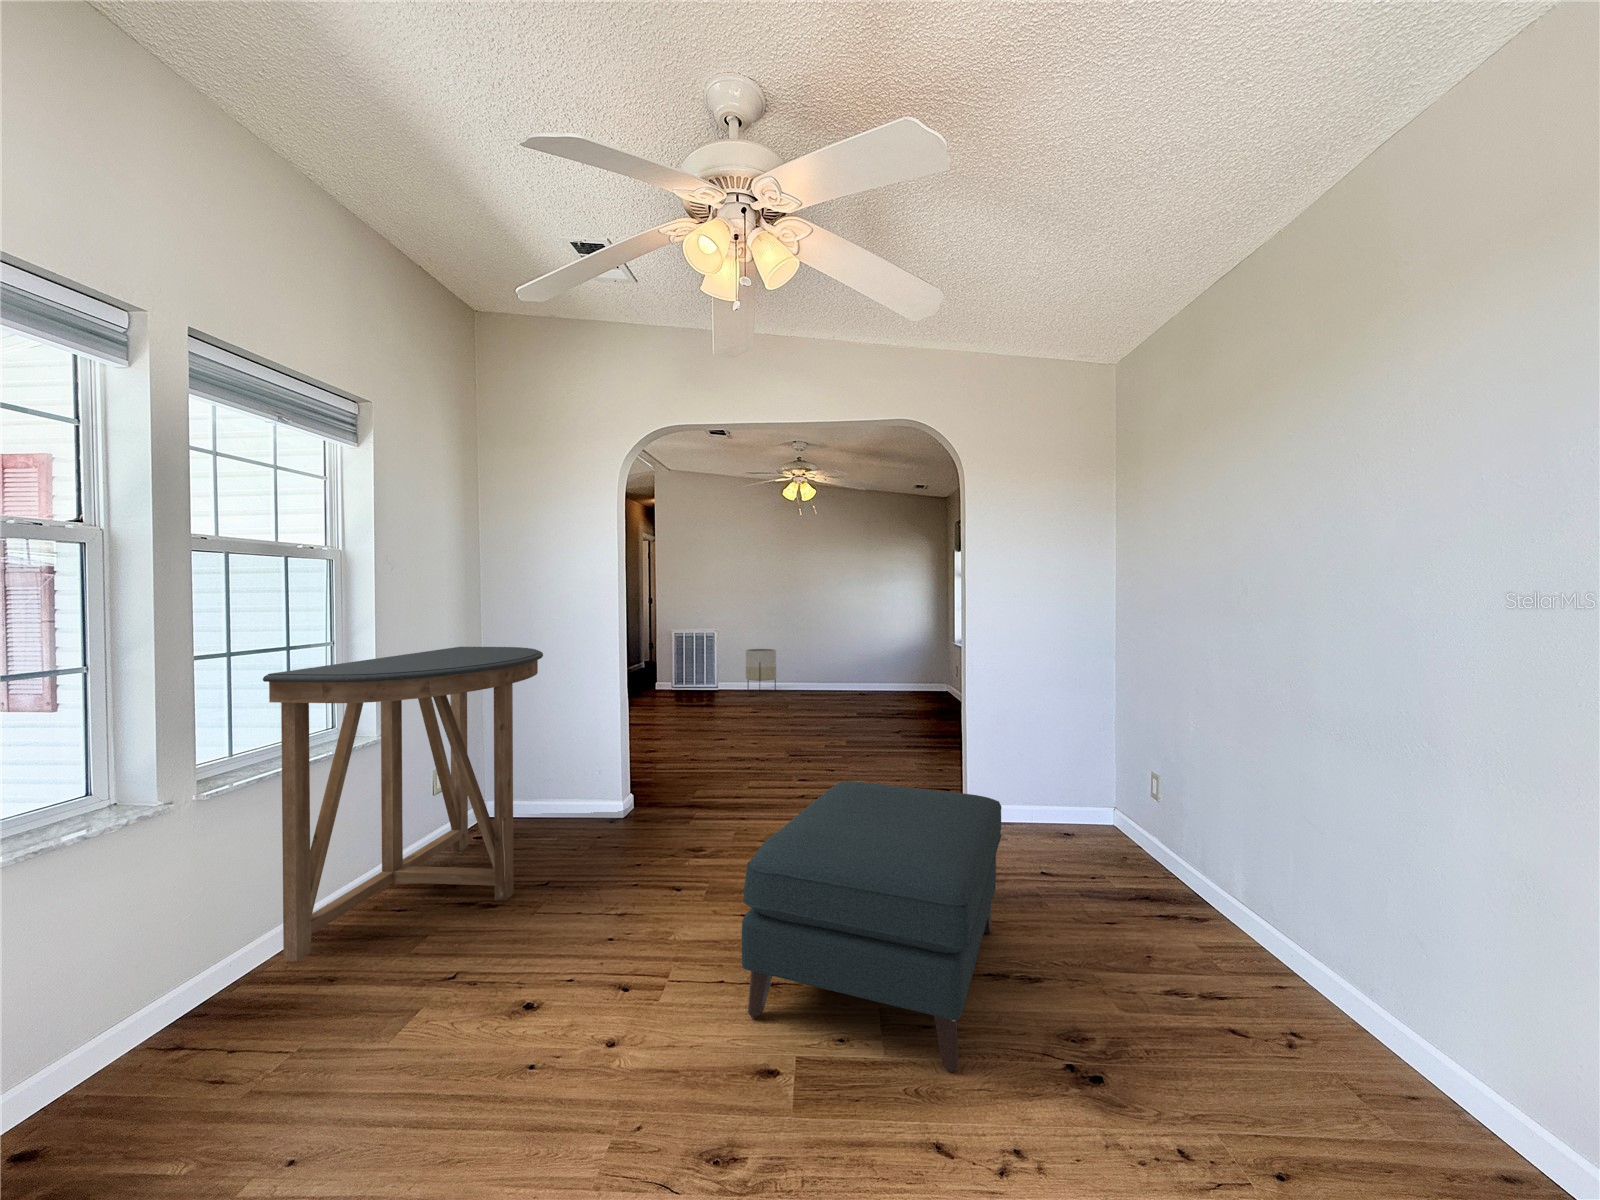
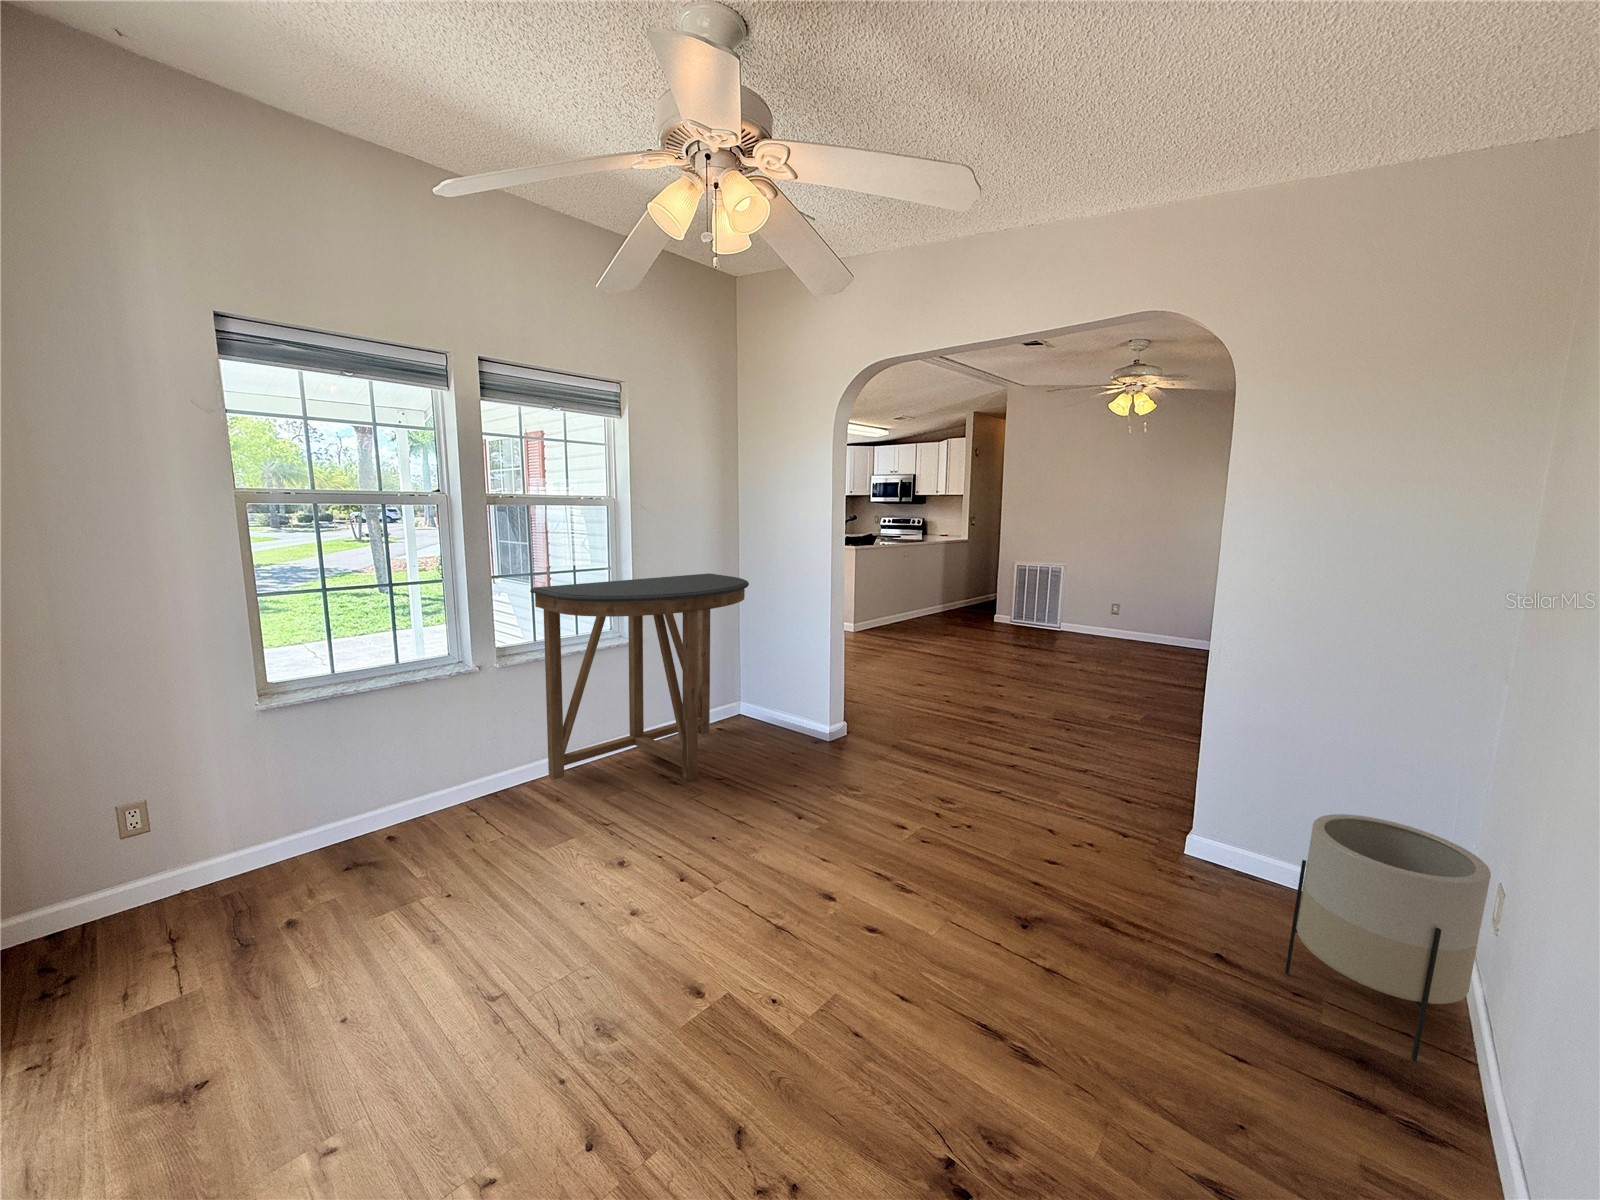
planter: present [746,649,776,691] -> present [1285,814,1491,1061]
ottoman: present [742,781,1002,1072] -> none [723,762,1074,1085]

